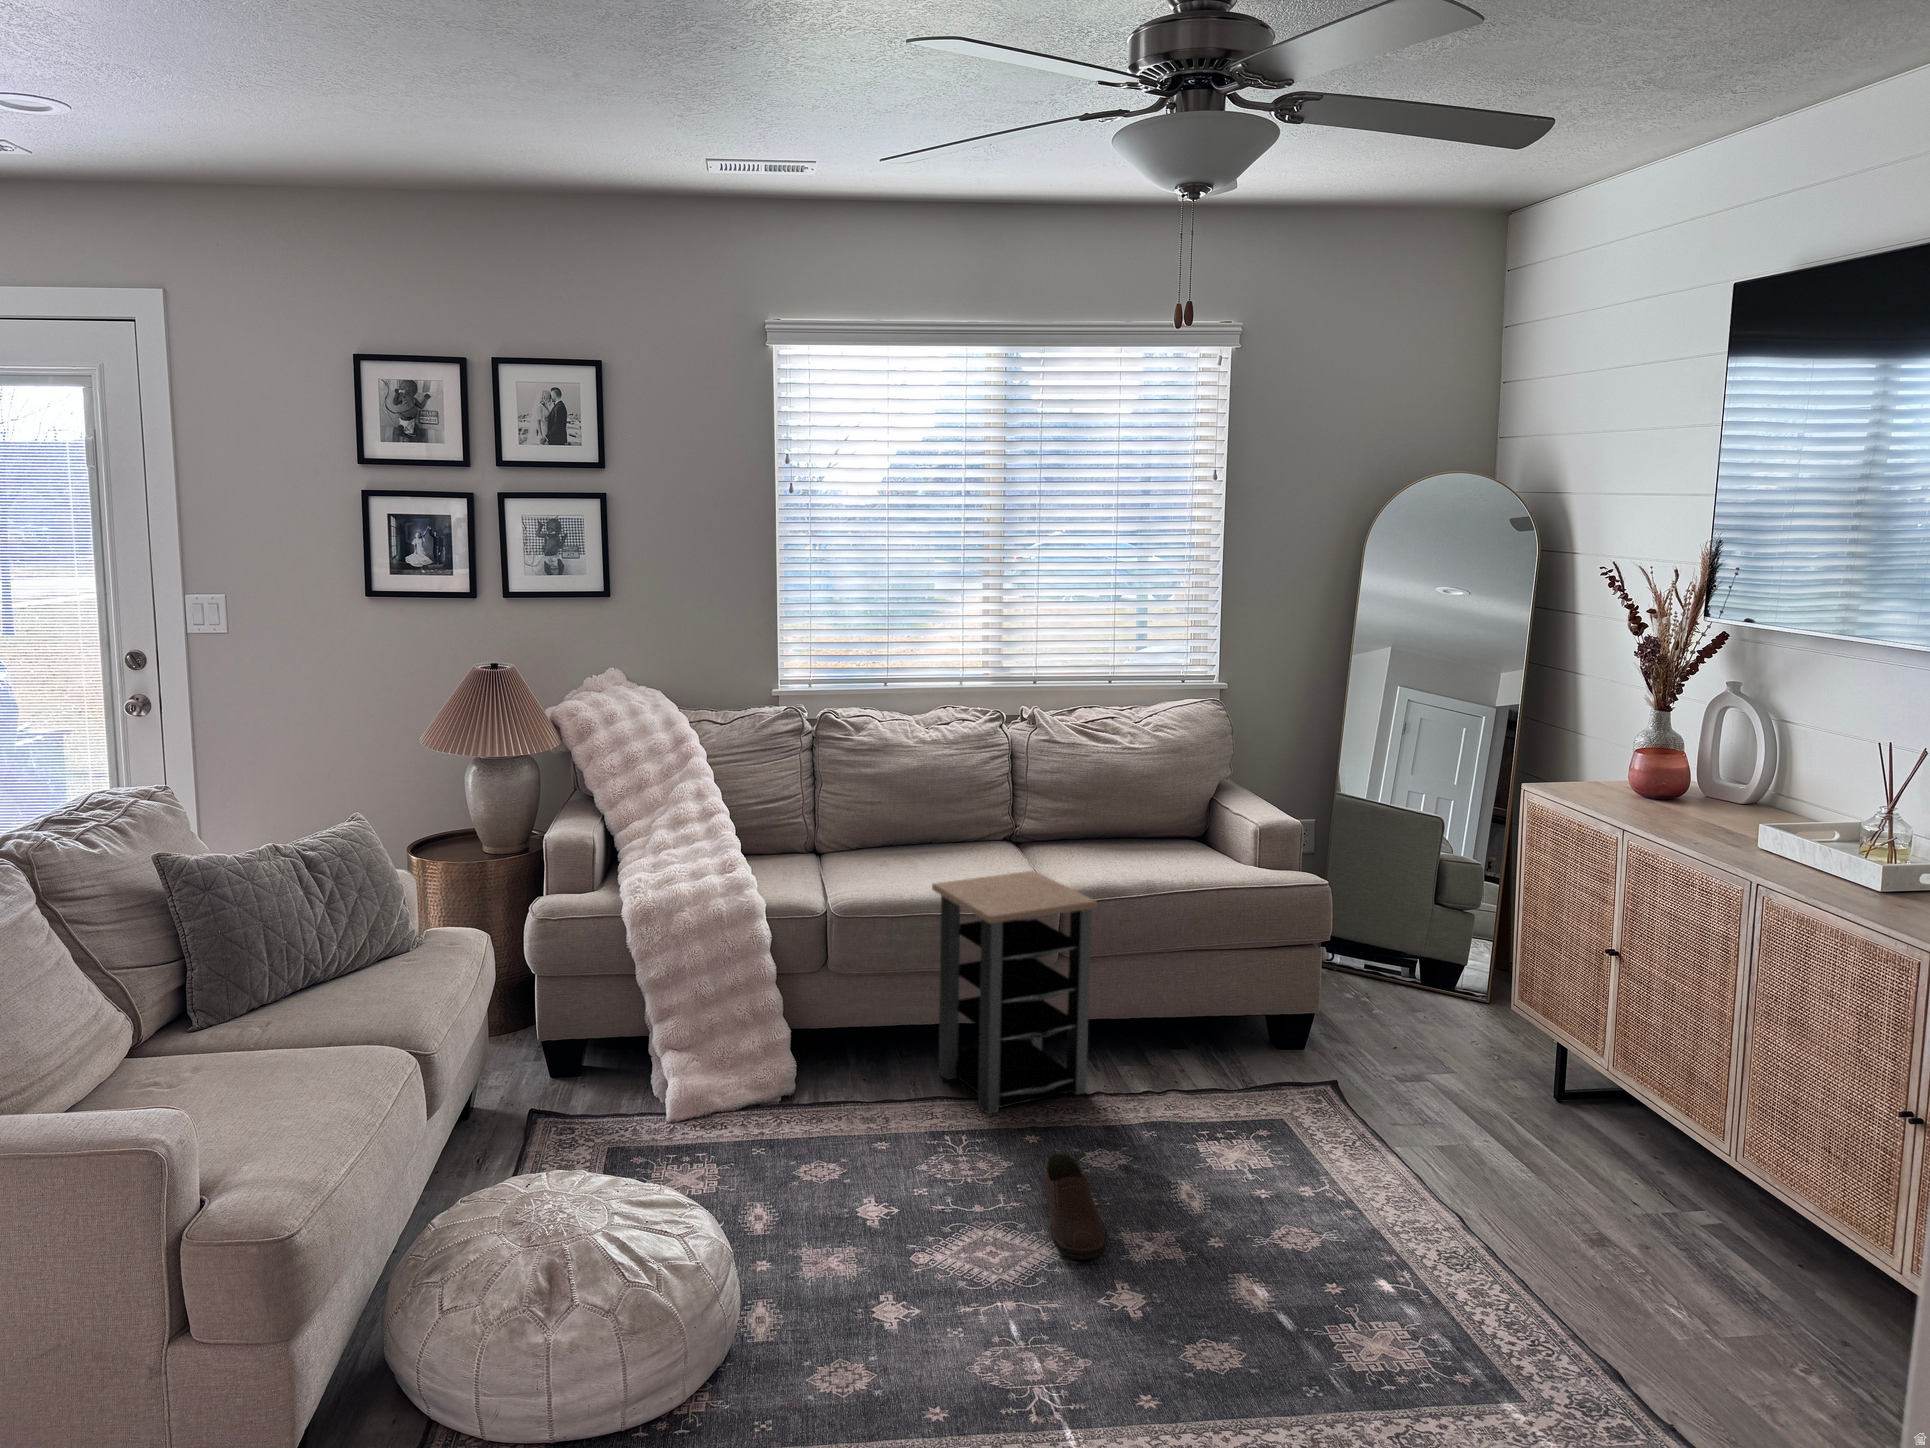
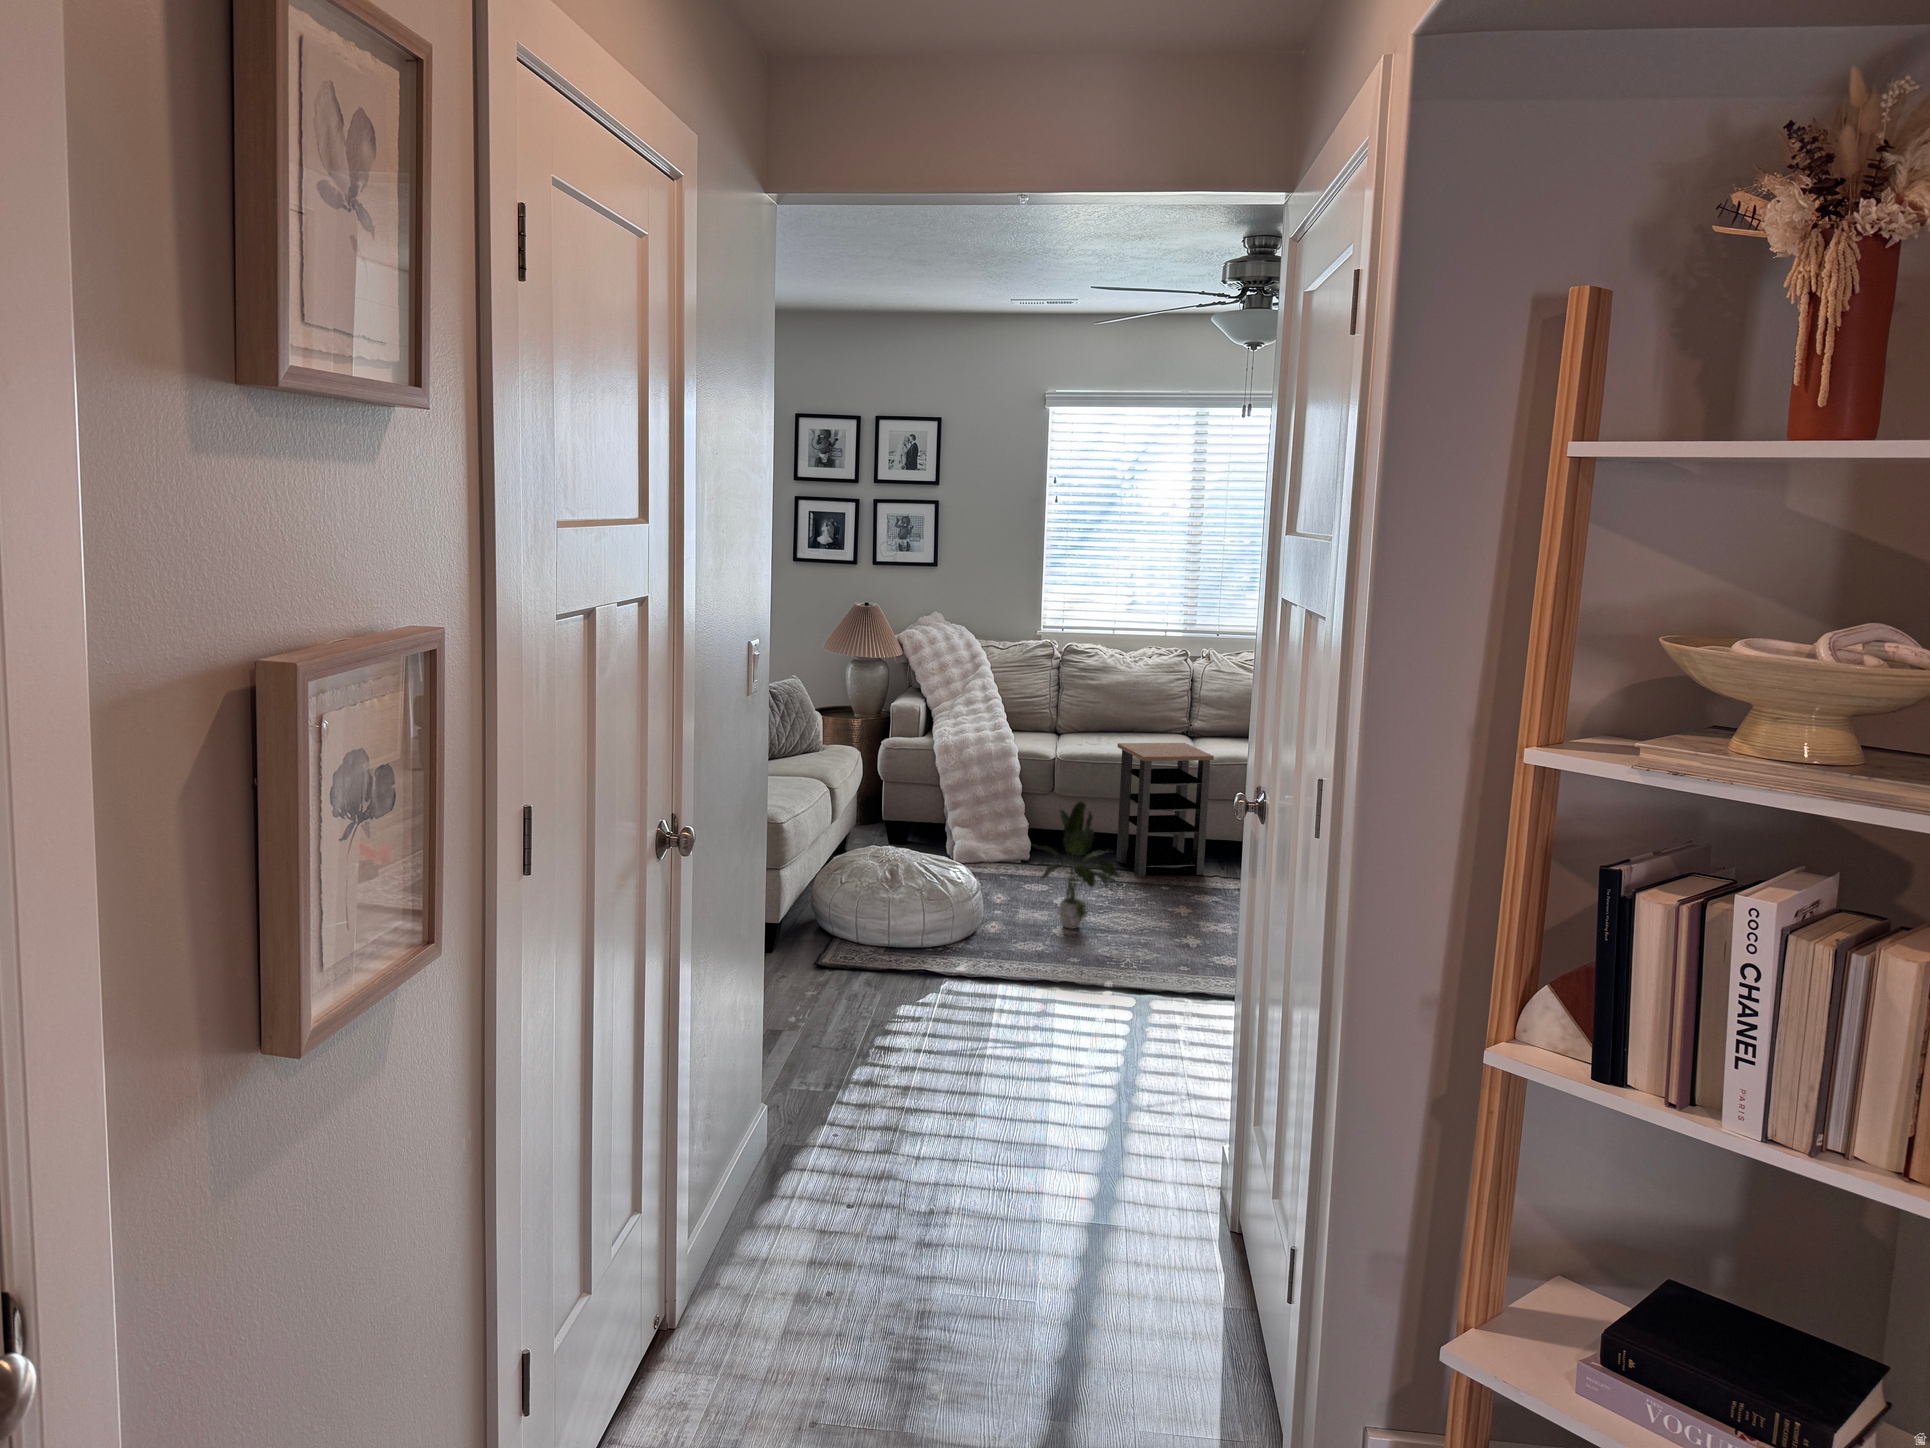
potted plant: none [843,1063,1014,1314] -> present [1035,801,1120,928]
shoe: present [1045,1154,1107,1259] -> none [1150,881,1181,922]

